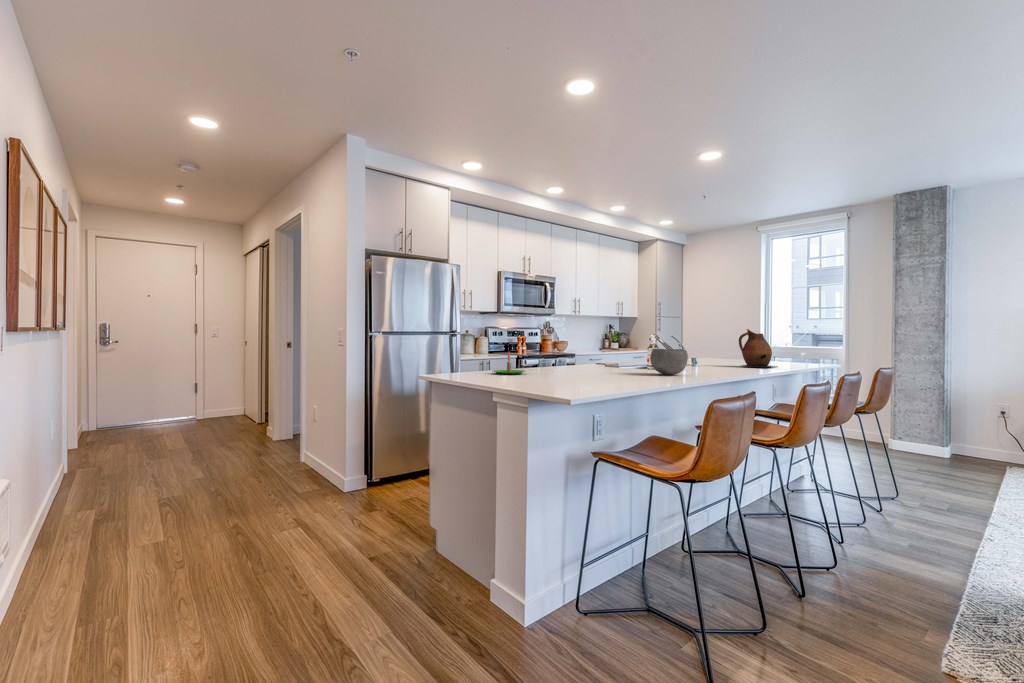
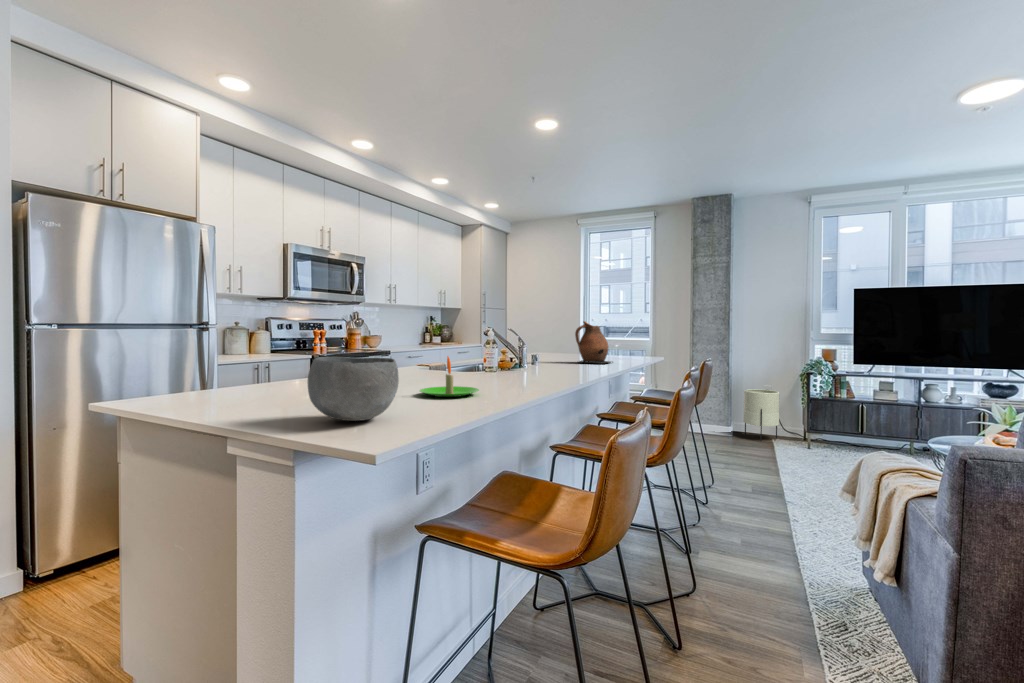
bowl: present [650,348,688,374] -> present [308,357,399,421]
candle: present [492,352,526,374] -> present [419,356,479,397]
planter: none [961,405,1011,464] -> present [743,389,780,441]

